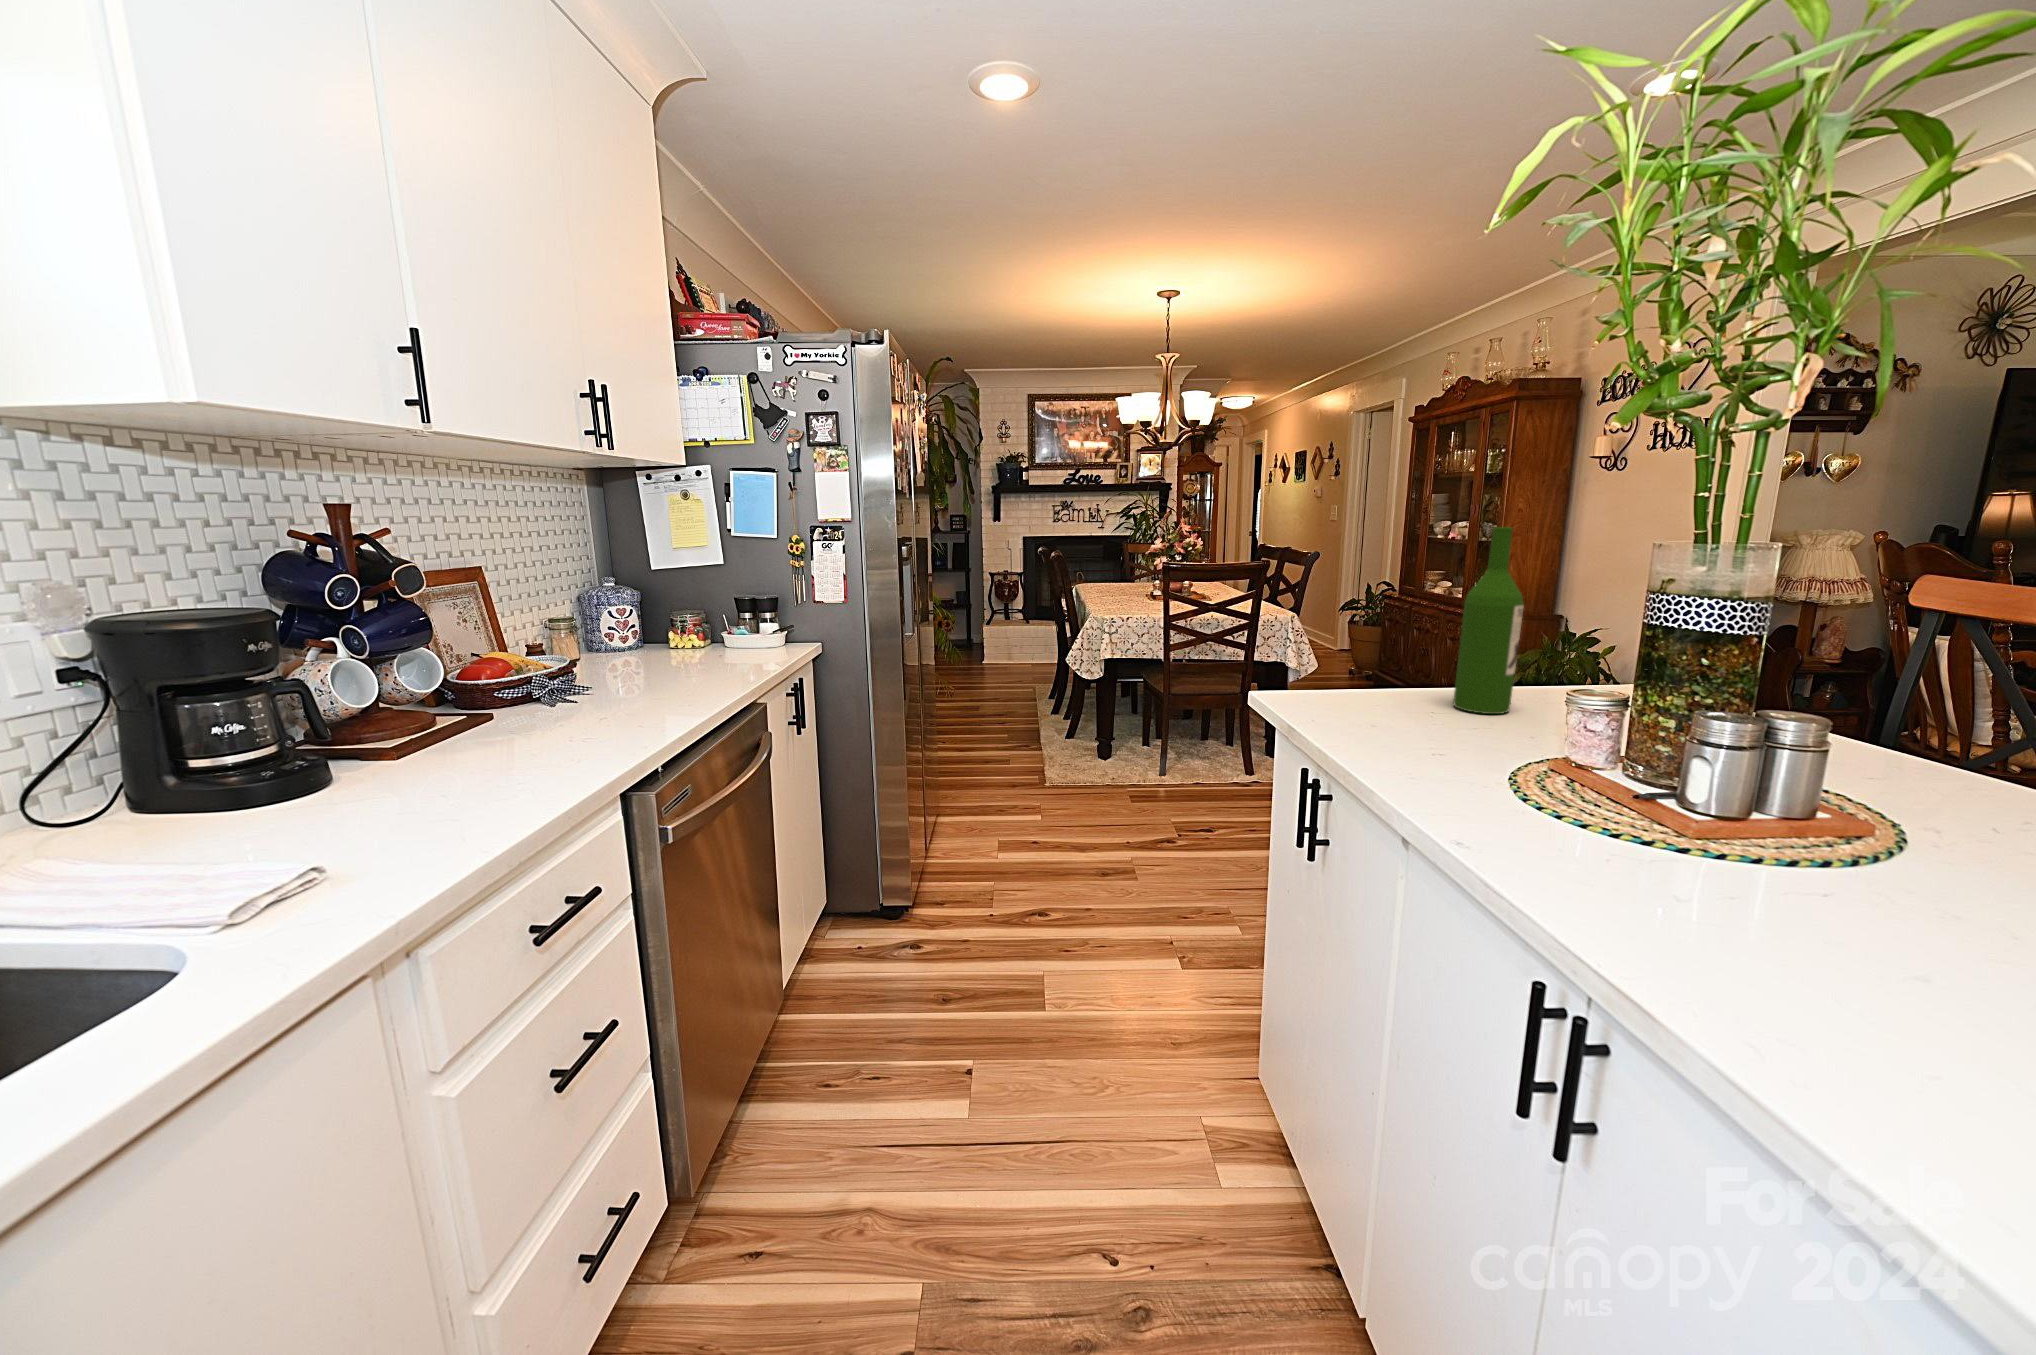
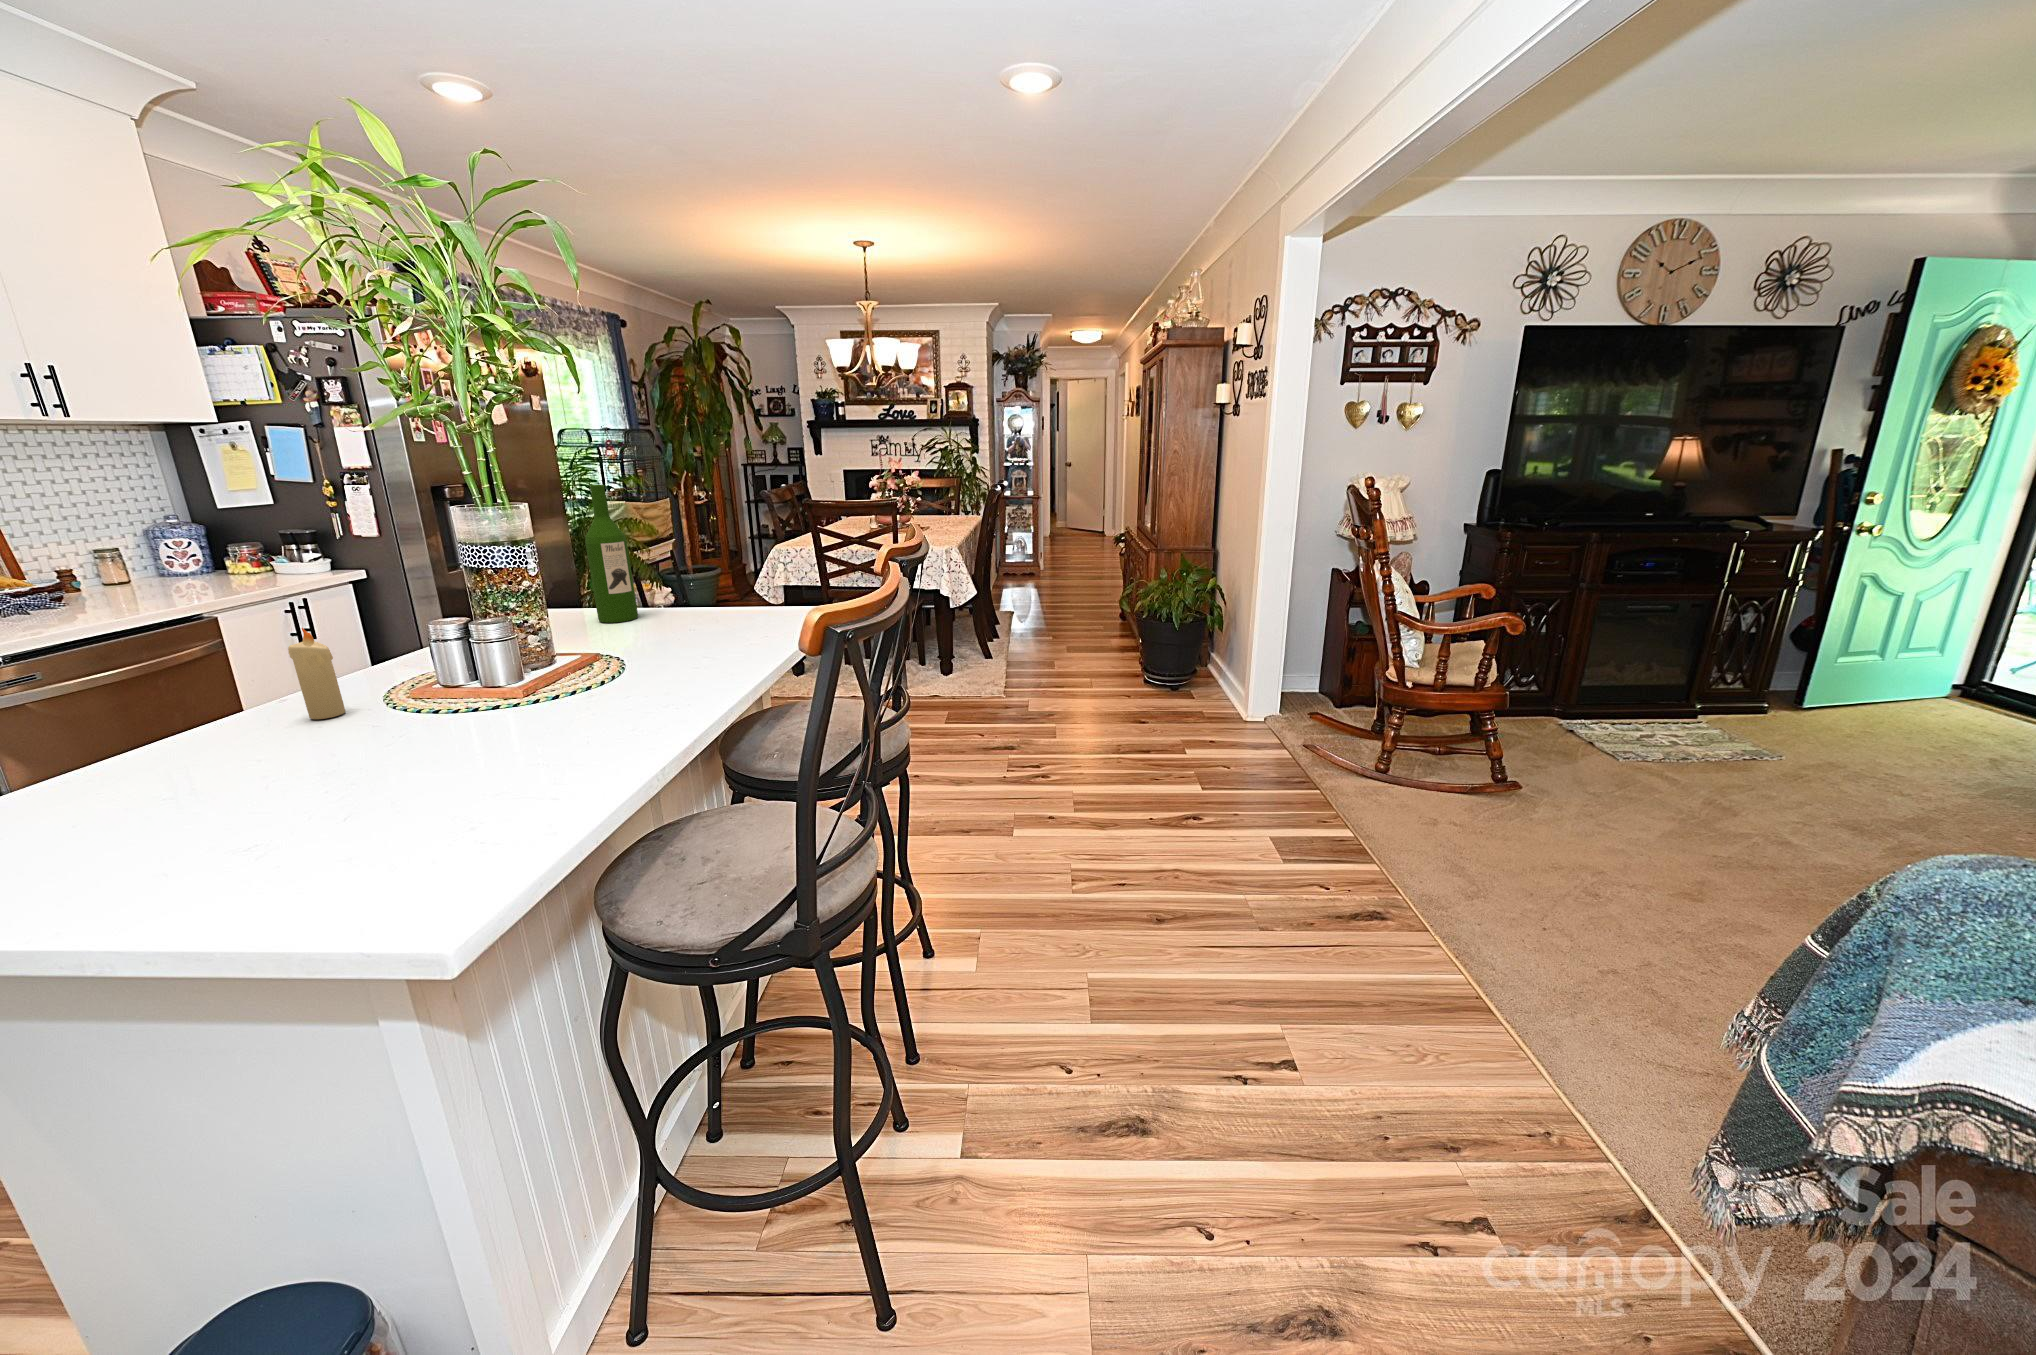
candle: none [1730,747,1823,908] -> present [288,628,345,719]

